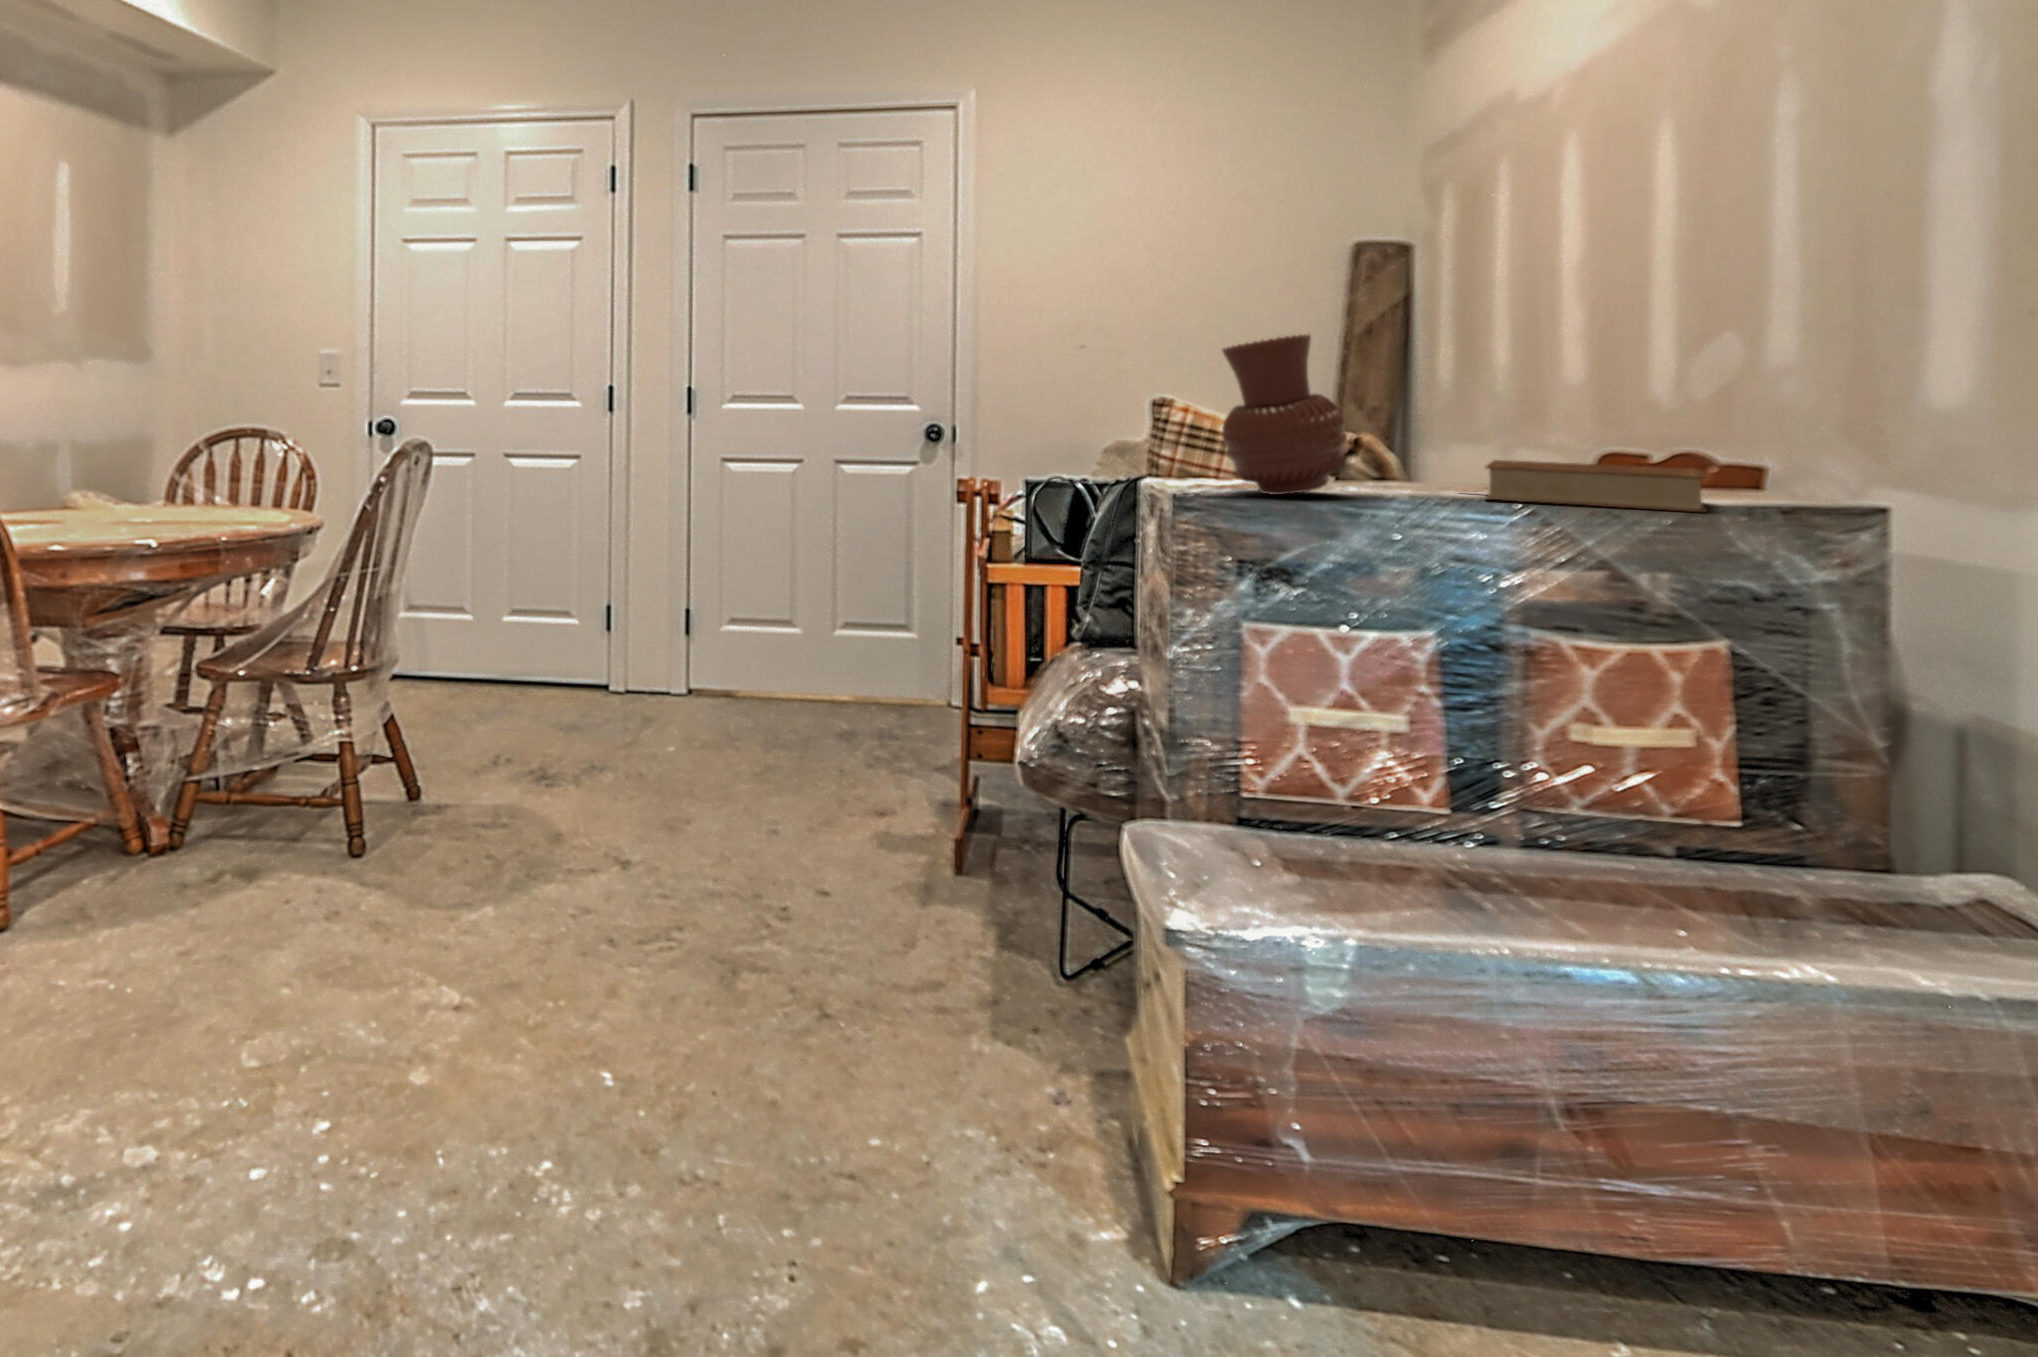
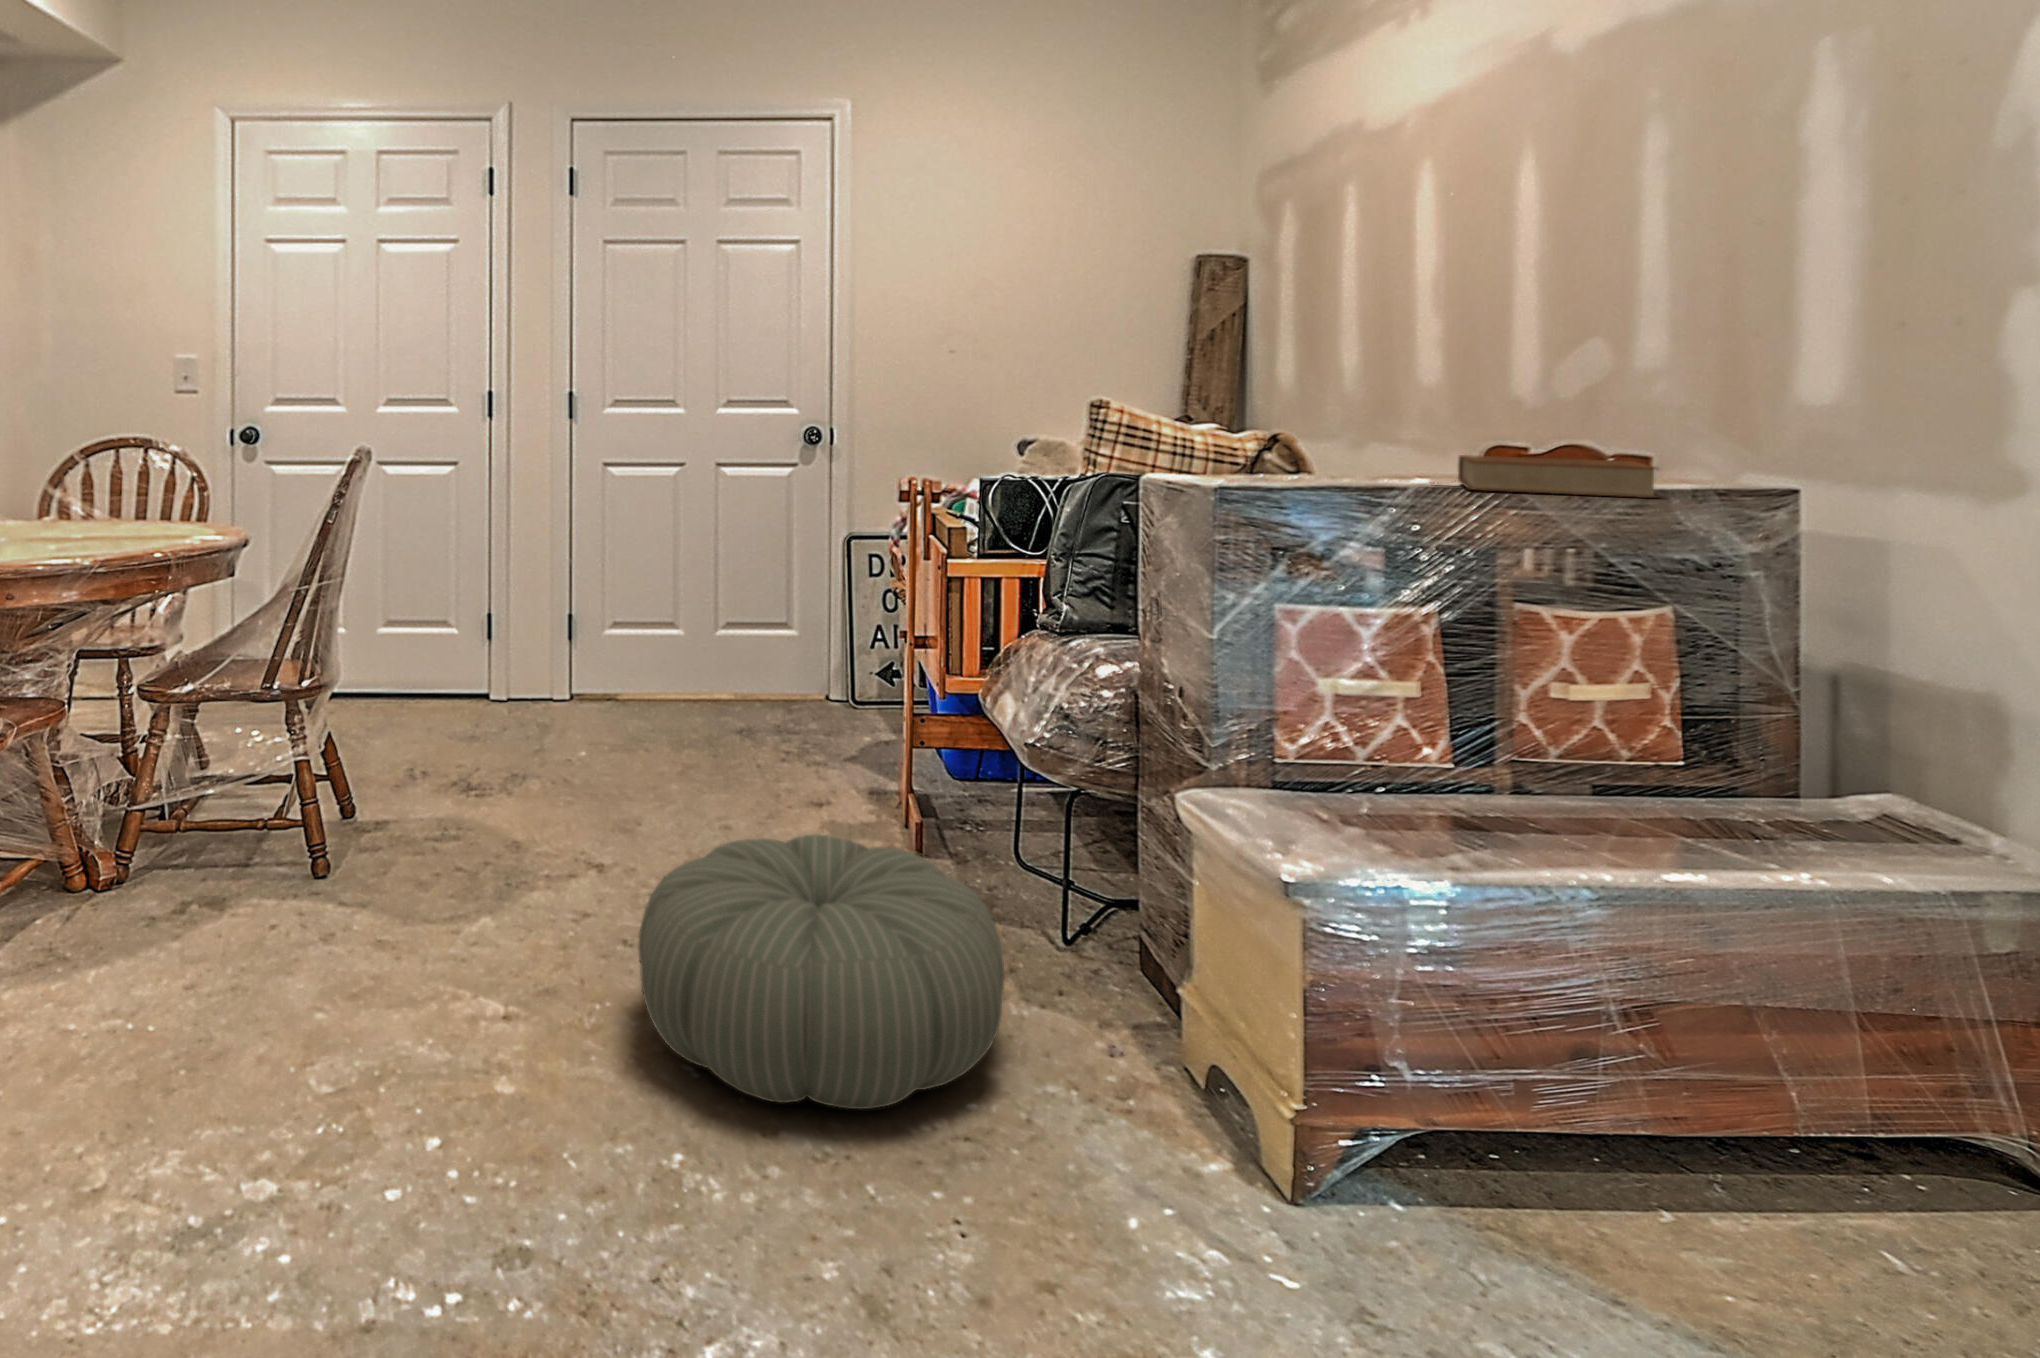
vase: present [1222,334,1348,495] -> none [1242,342,1357,488]
pouf: none [560,843,939,1132] -> present [638,834,1005,1109]

